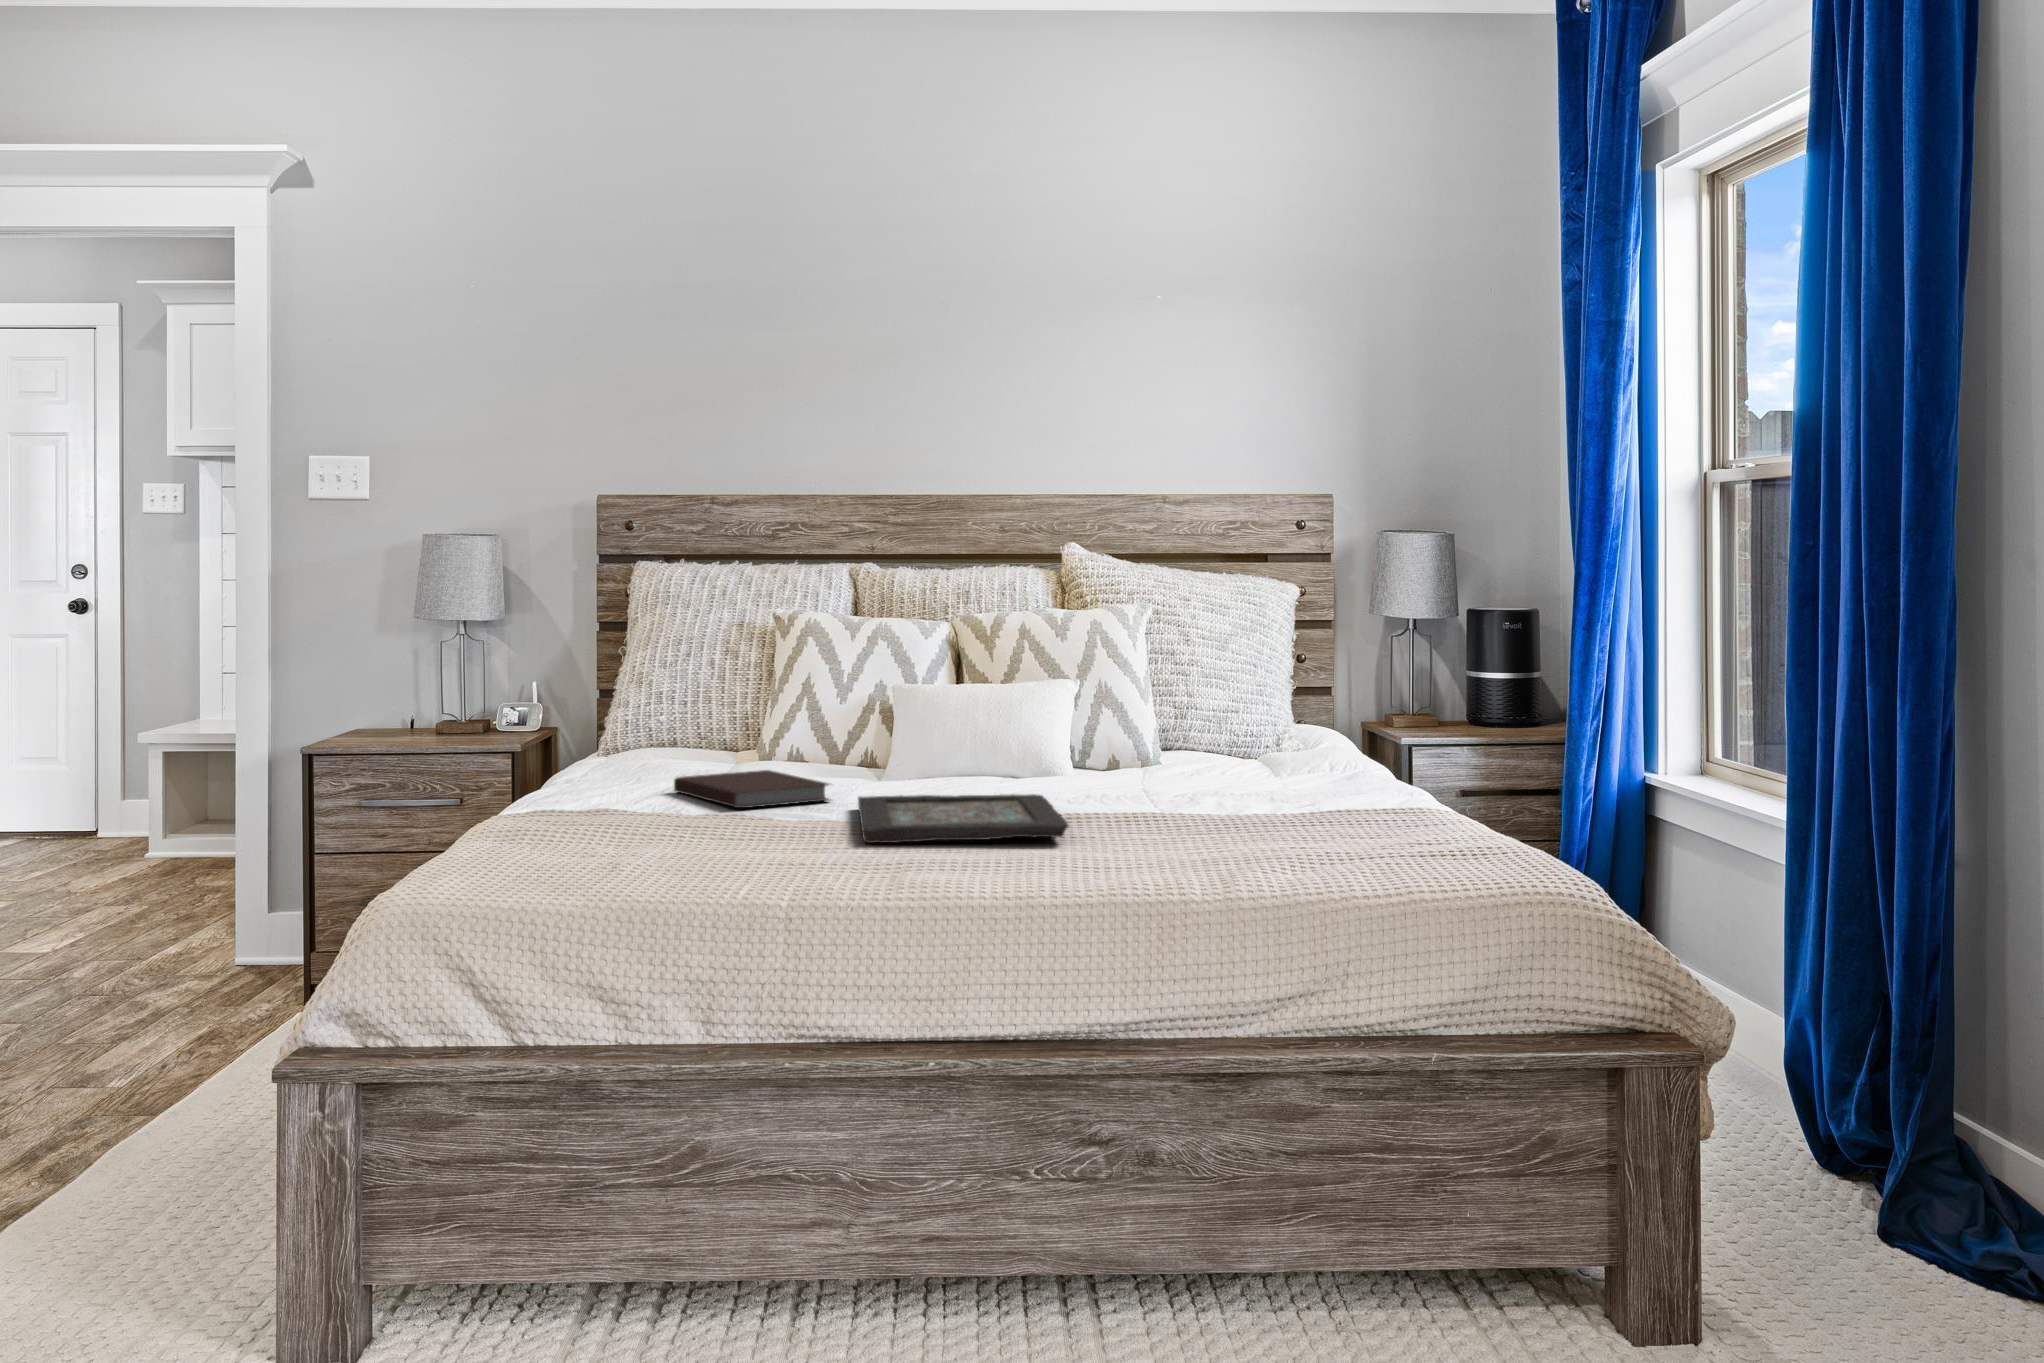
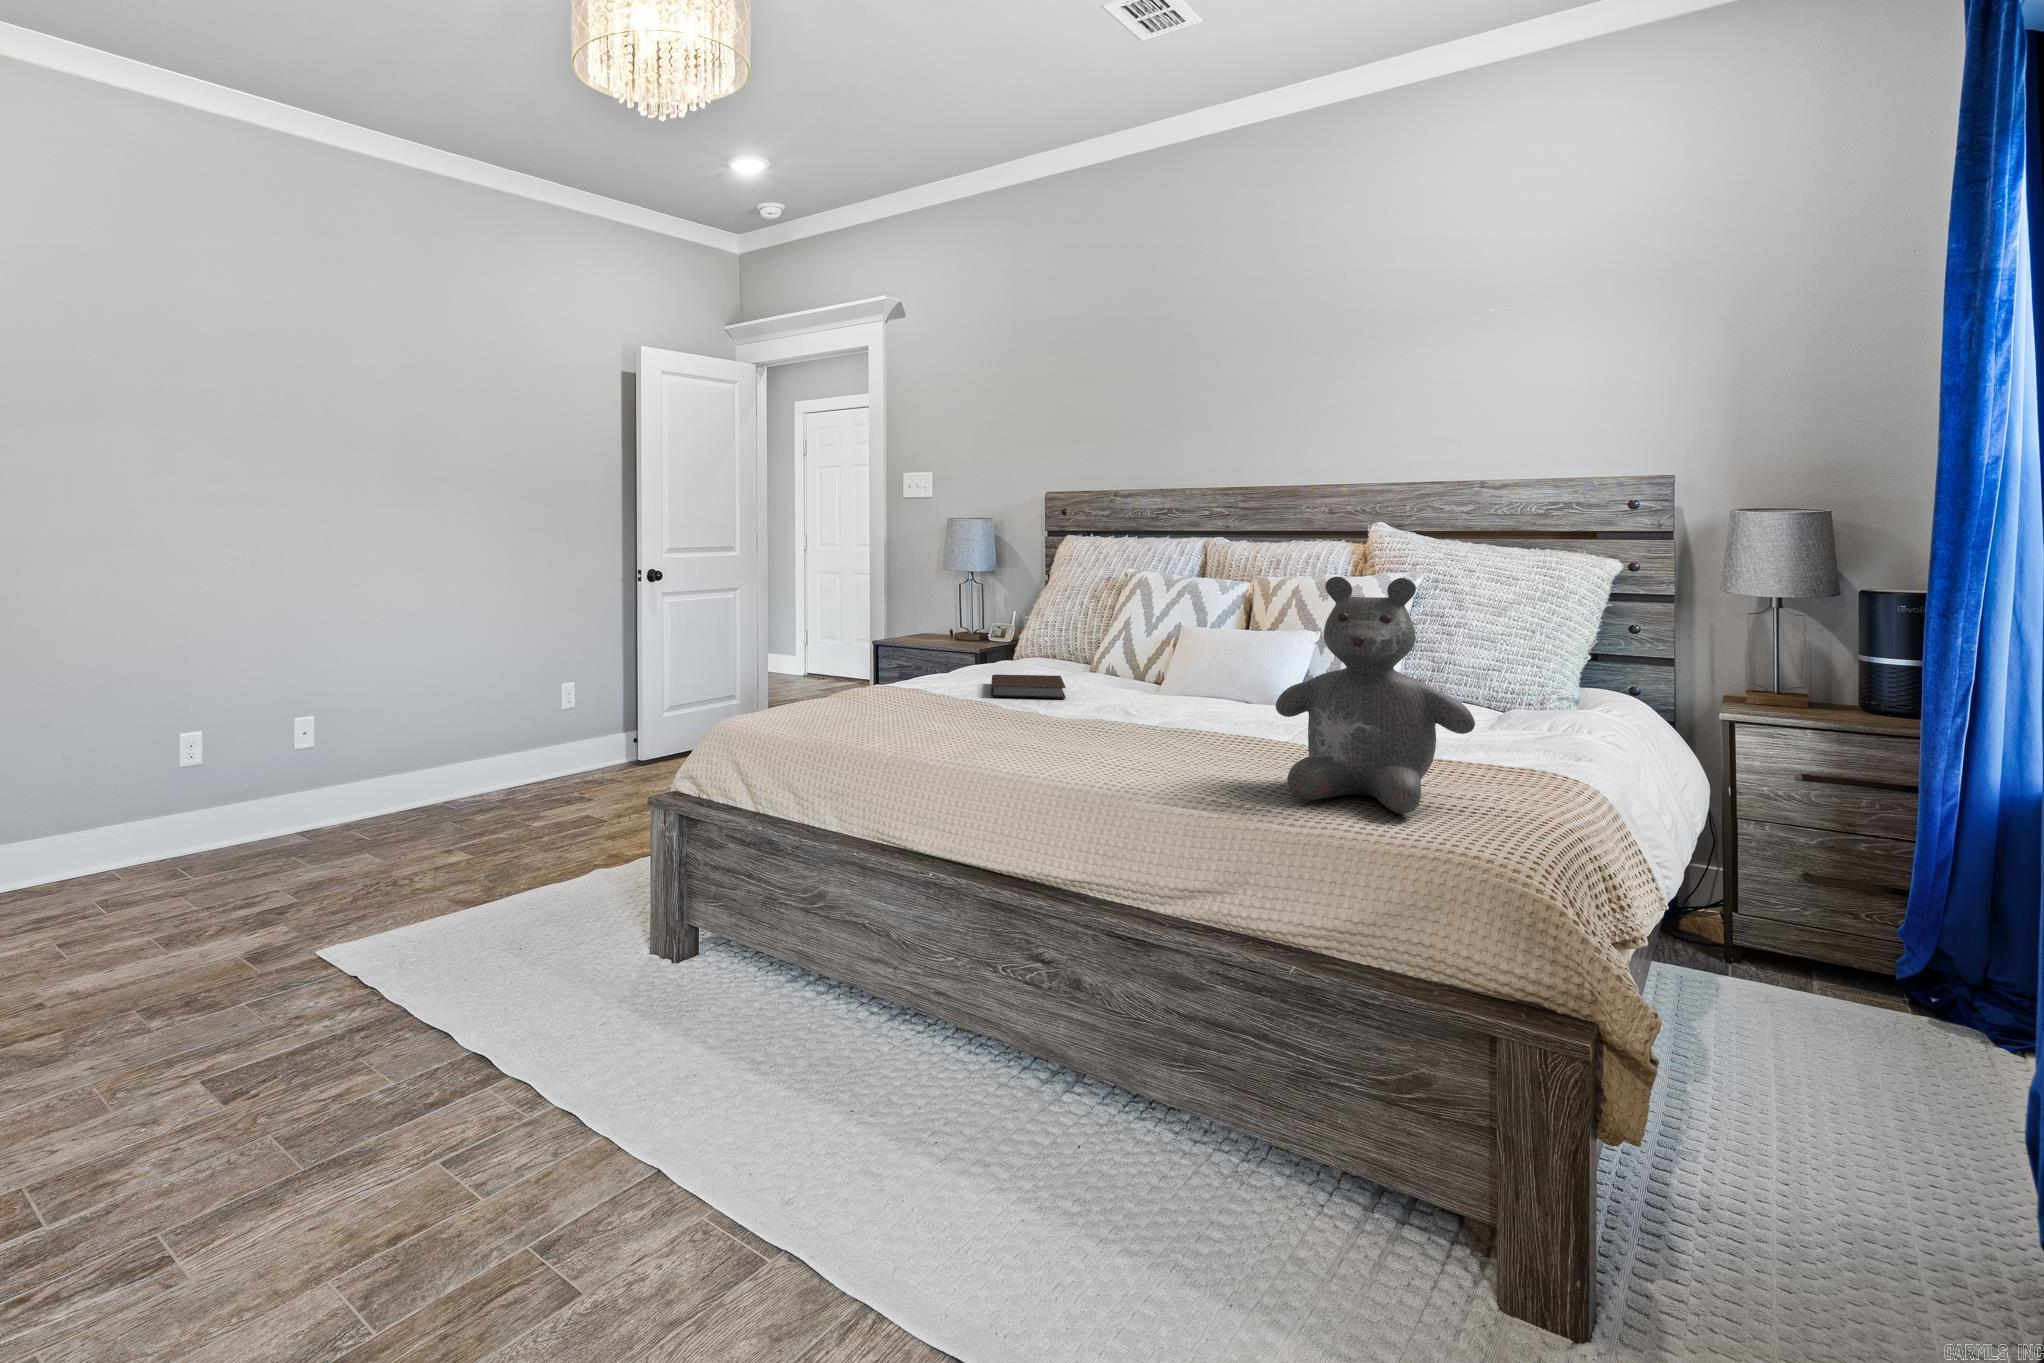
teddy bear: none [1285,611,1485,873] -> present [1276,576,1475,814]
decorative tray: present [858,794,1068,843] -> none [999,697,1195,739]

